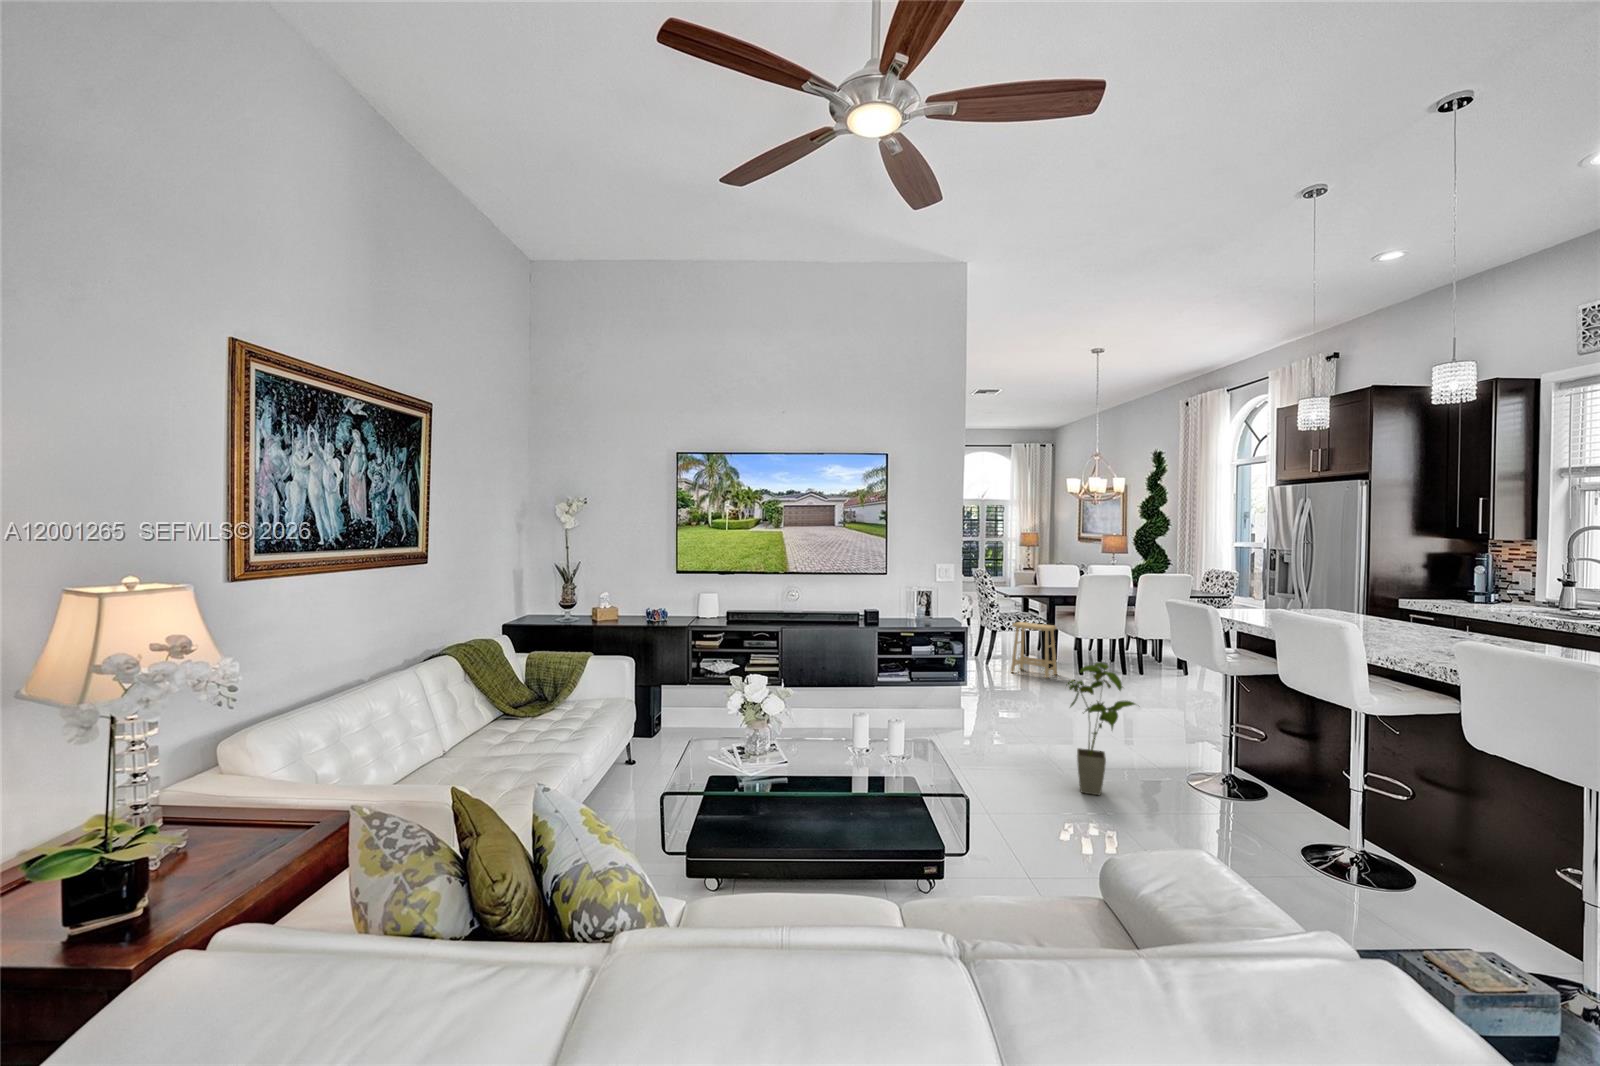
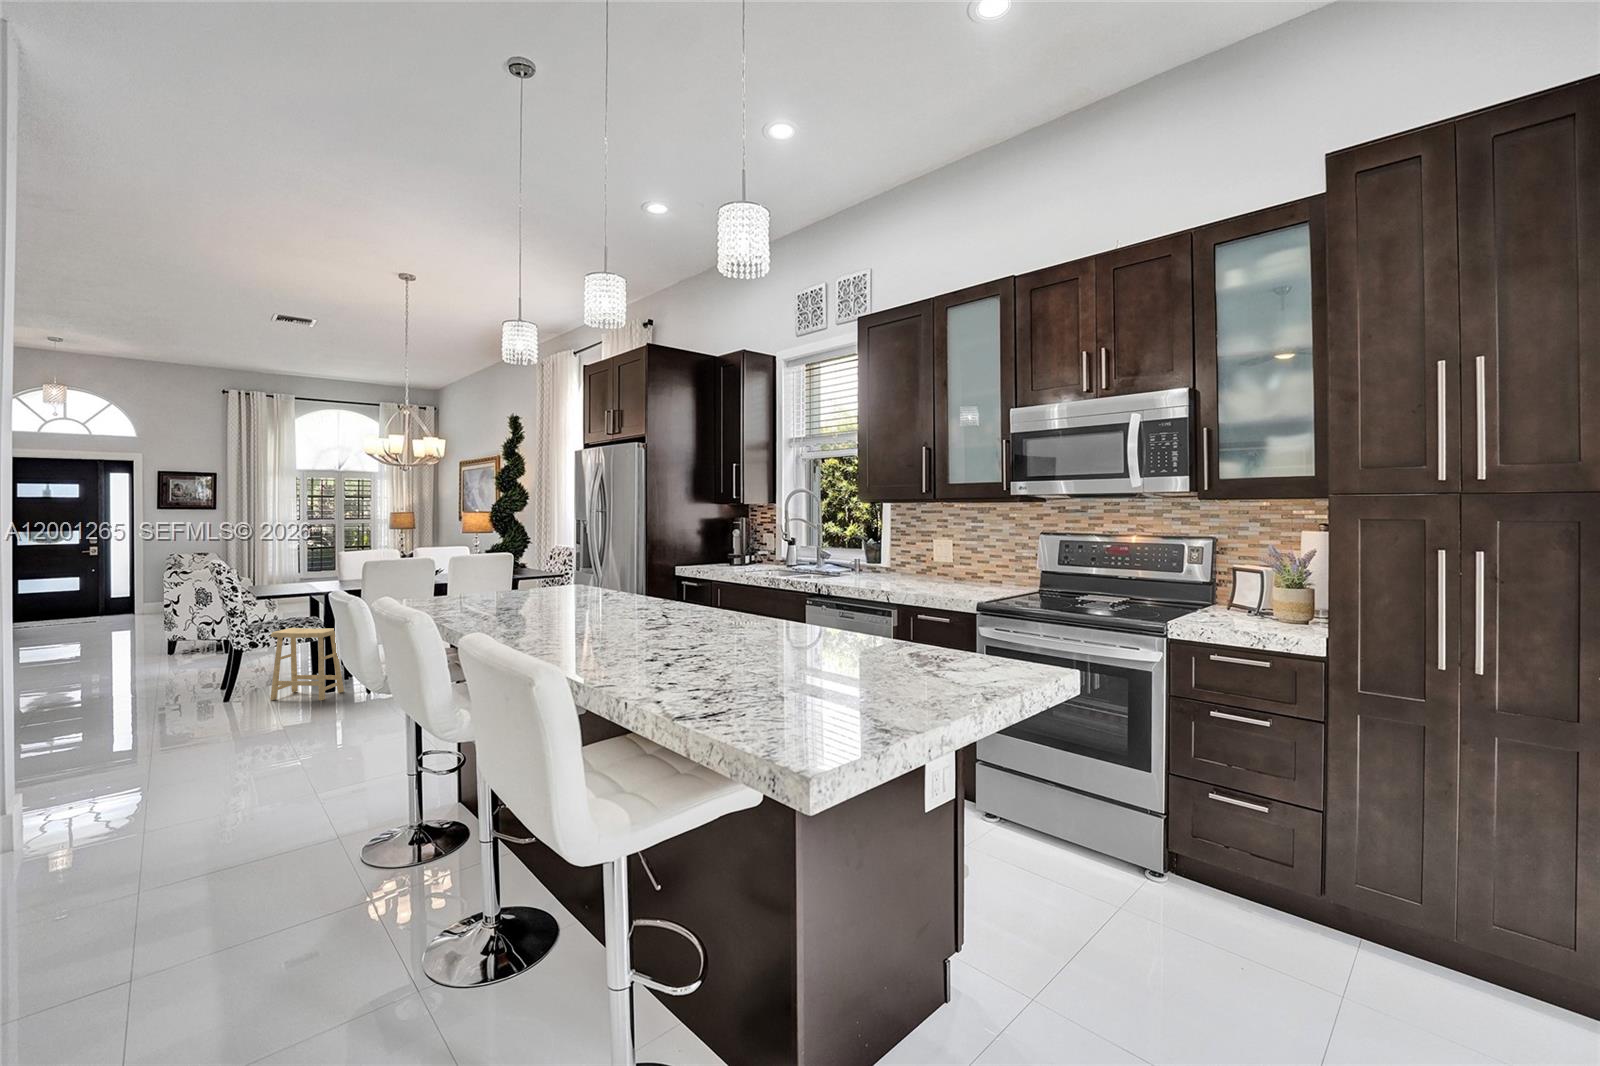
house plant: present [1068,663,1135,795] -> none [106,708,260,930]

